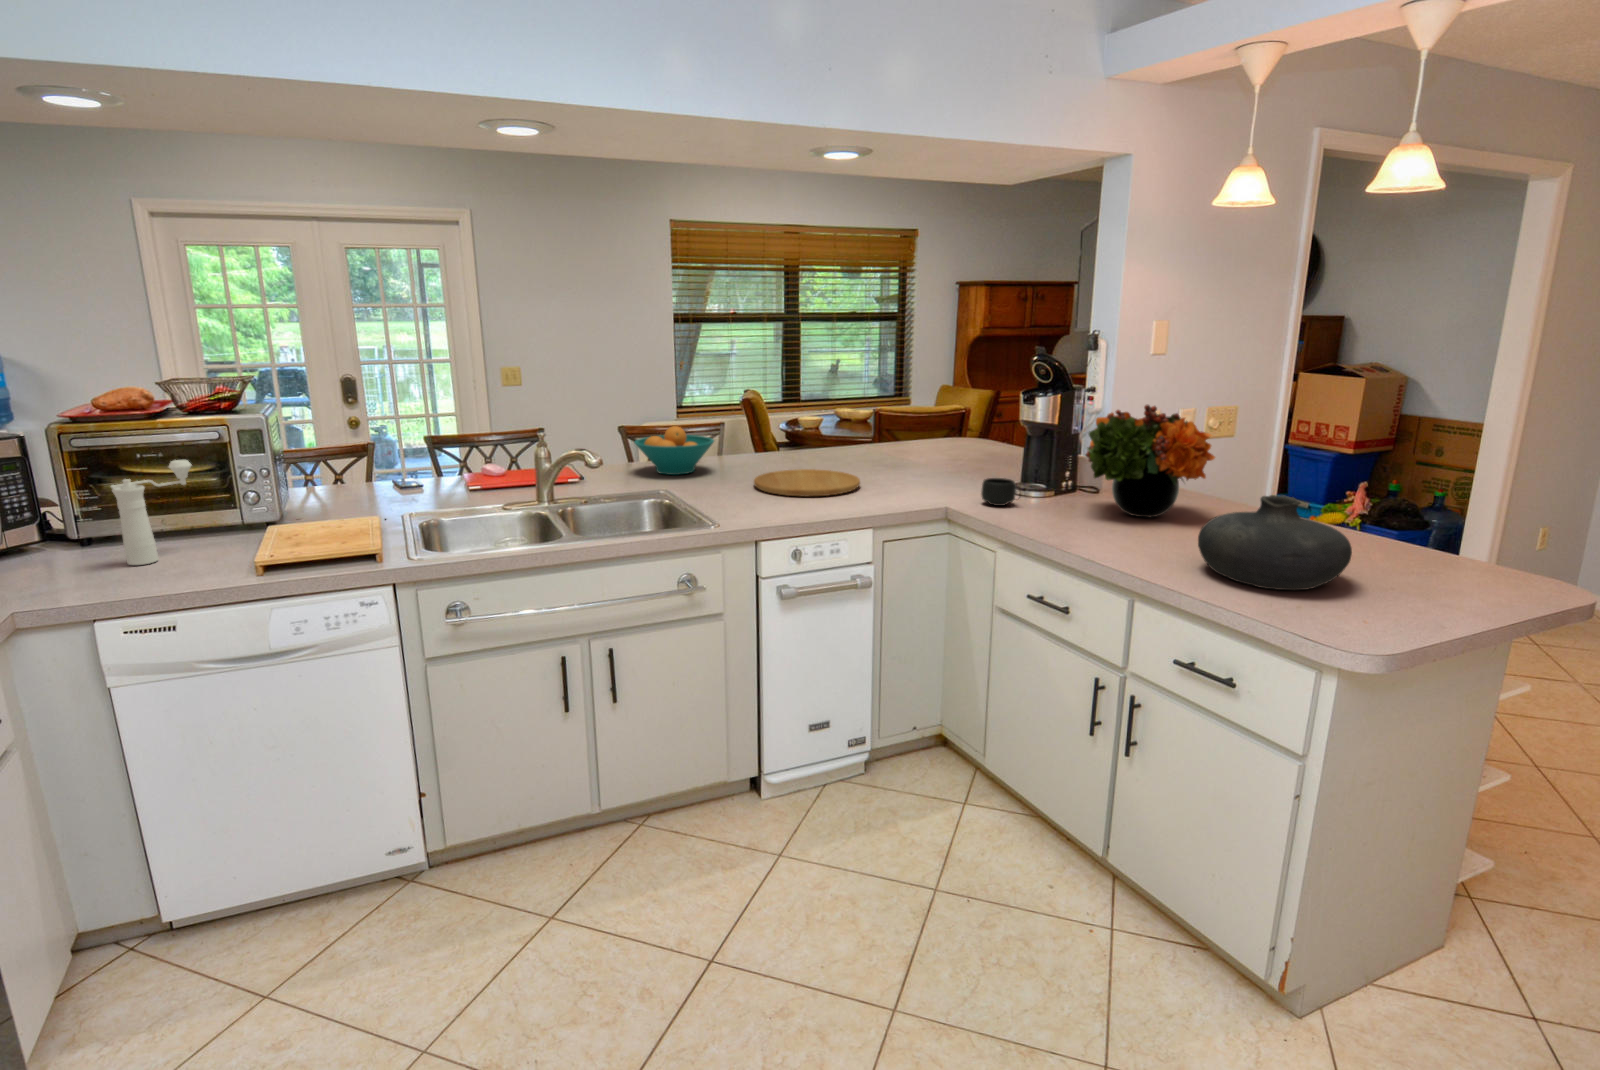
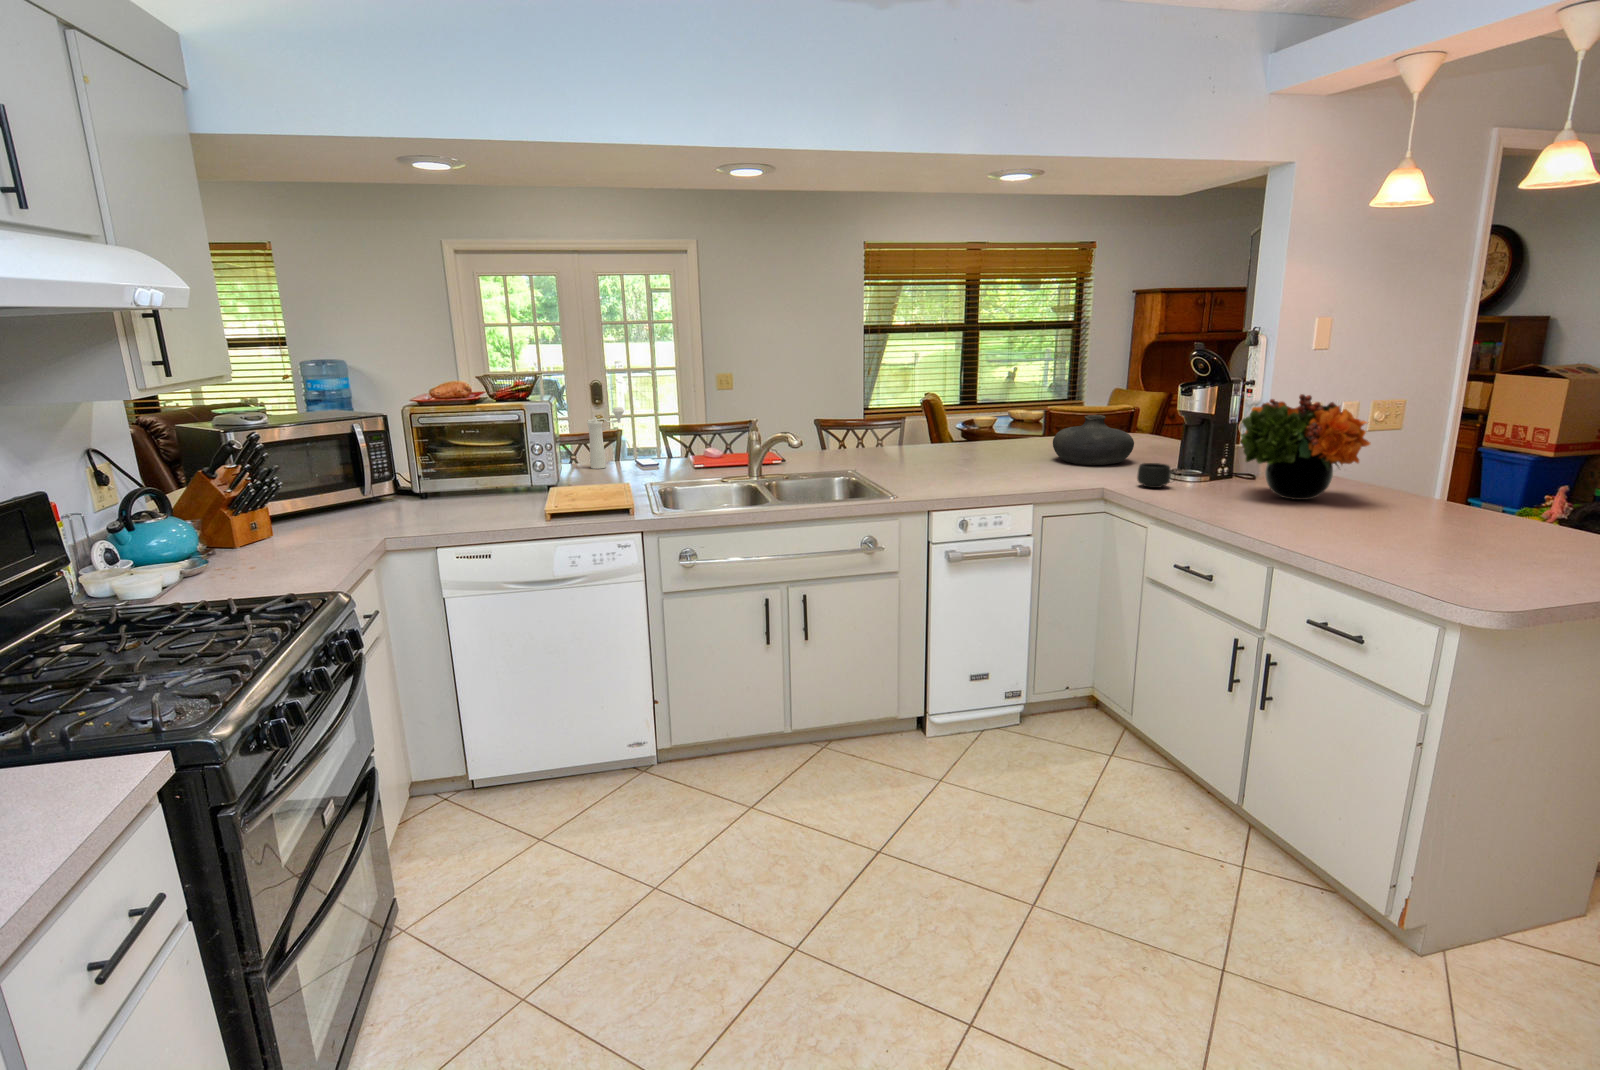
fruit bowl: present [635,426,714,475] -> none [826,418,895,460]
pepper mill: present [111,460,191,565] -> present [587,407,624,469]
cutting board: present [754,469,860,496] -> none [928,457,1025,477]
vase: present [1198,495,1352,590] -> present [1053,415,1134,465]

